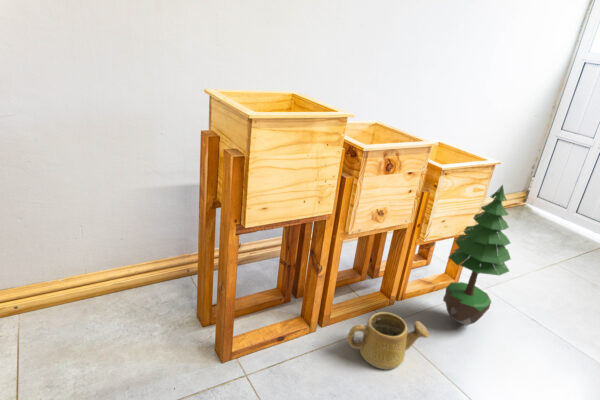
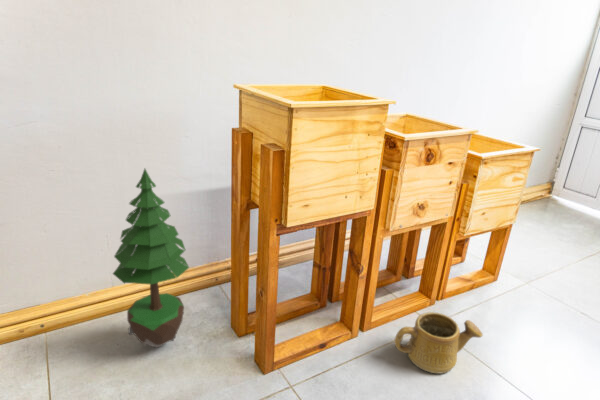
potted tree: present [443,185,510,325] -> present [113,169,189,348]

